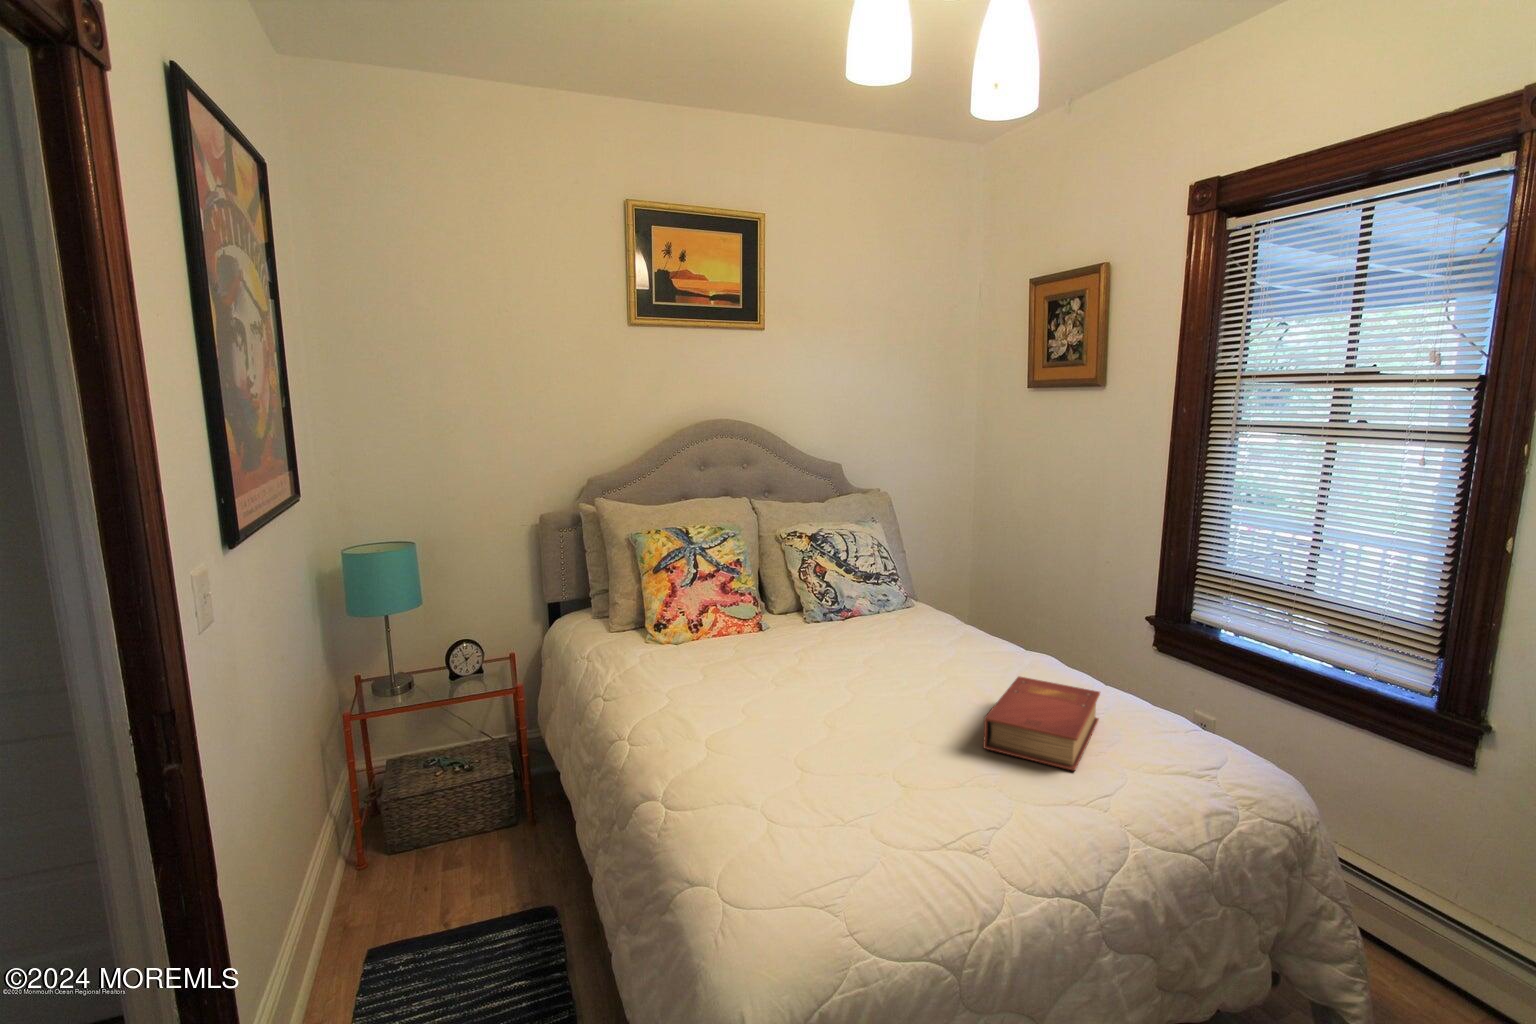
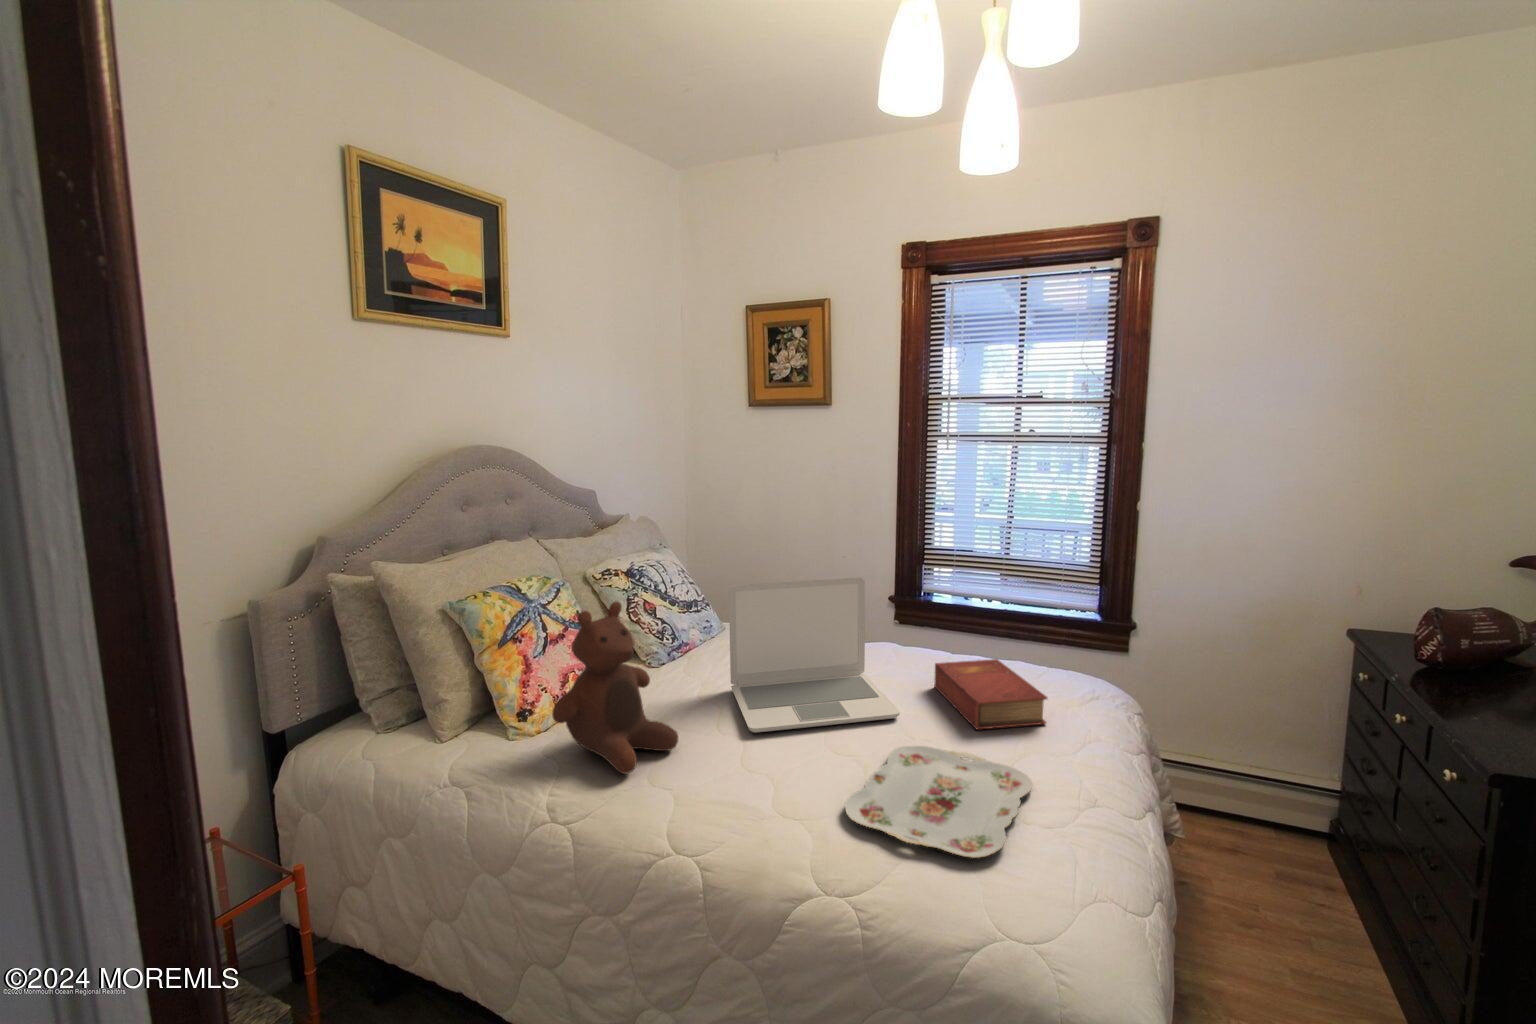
stuffed bear: none [634,546,734,683] -> present [552,601,678,774]
laptop: none [784,554,964,714] -> present [729,577,900,733]
serving tray: none [740,734,953,832] -> present [845,746,1032,858]

